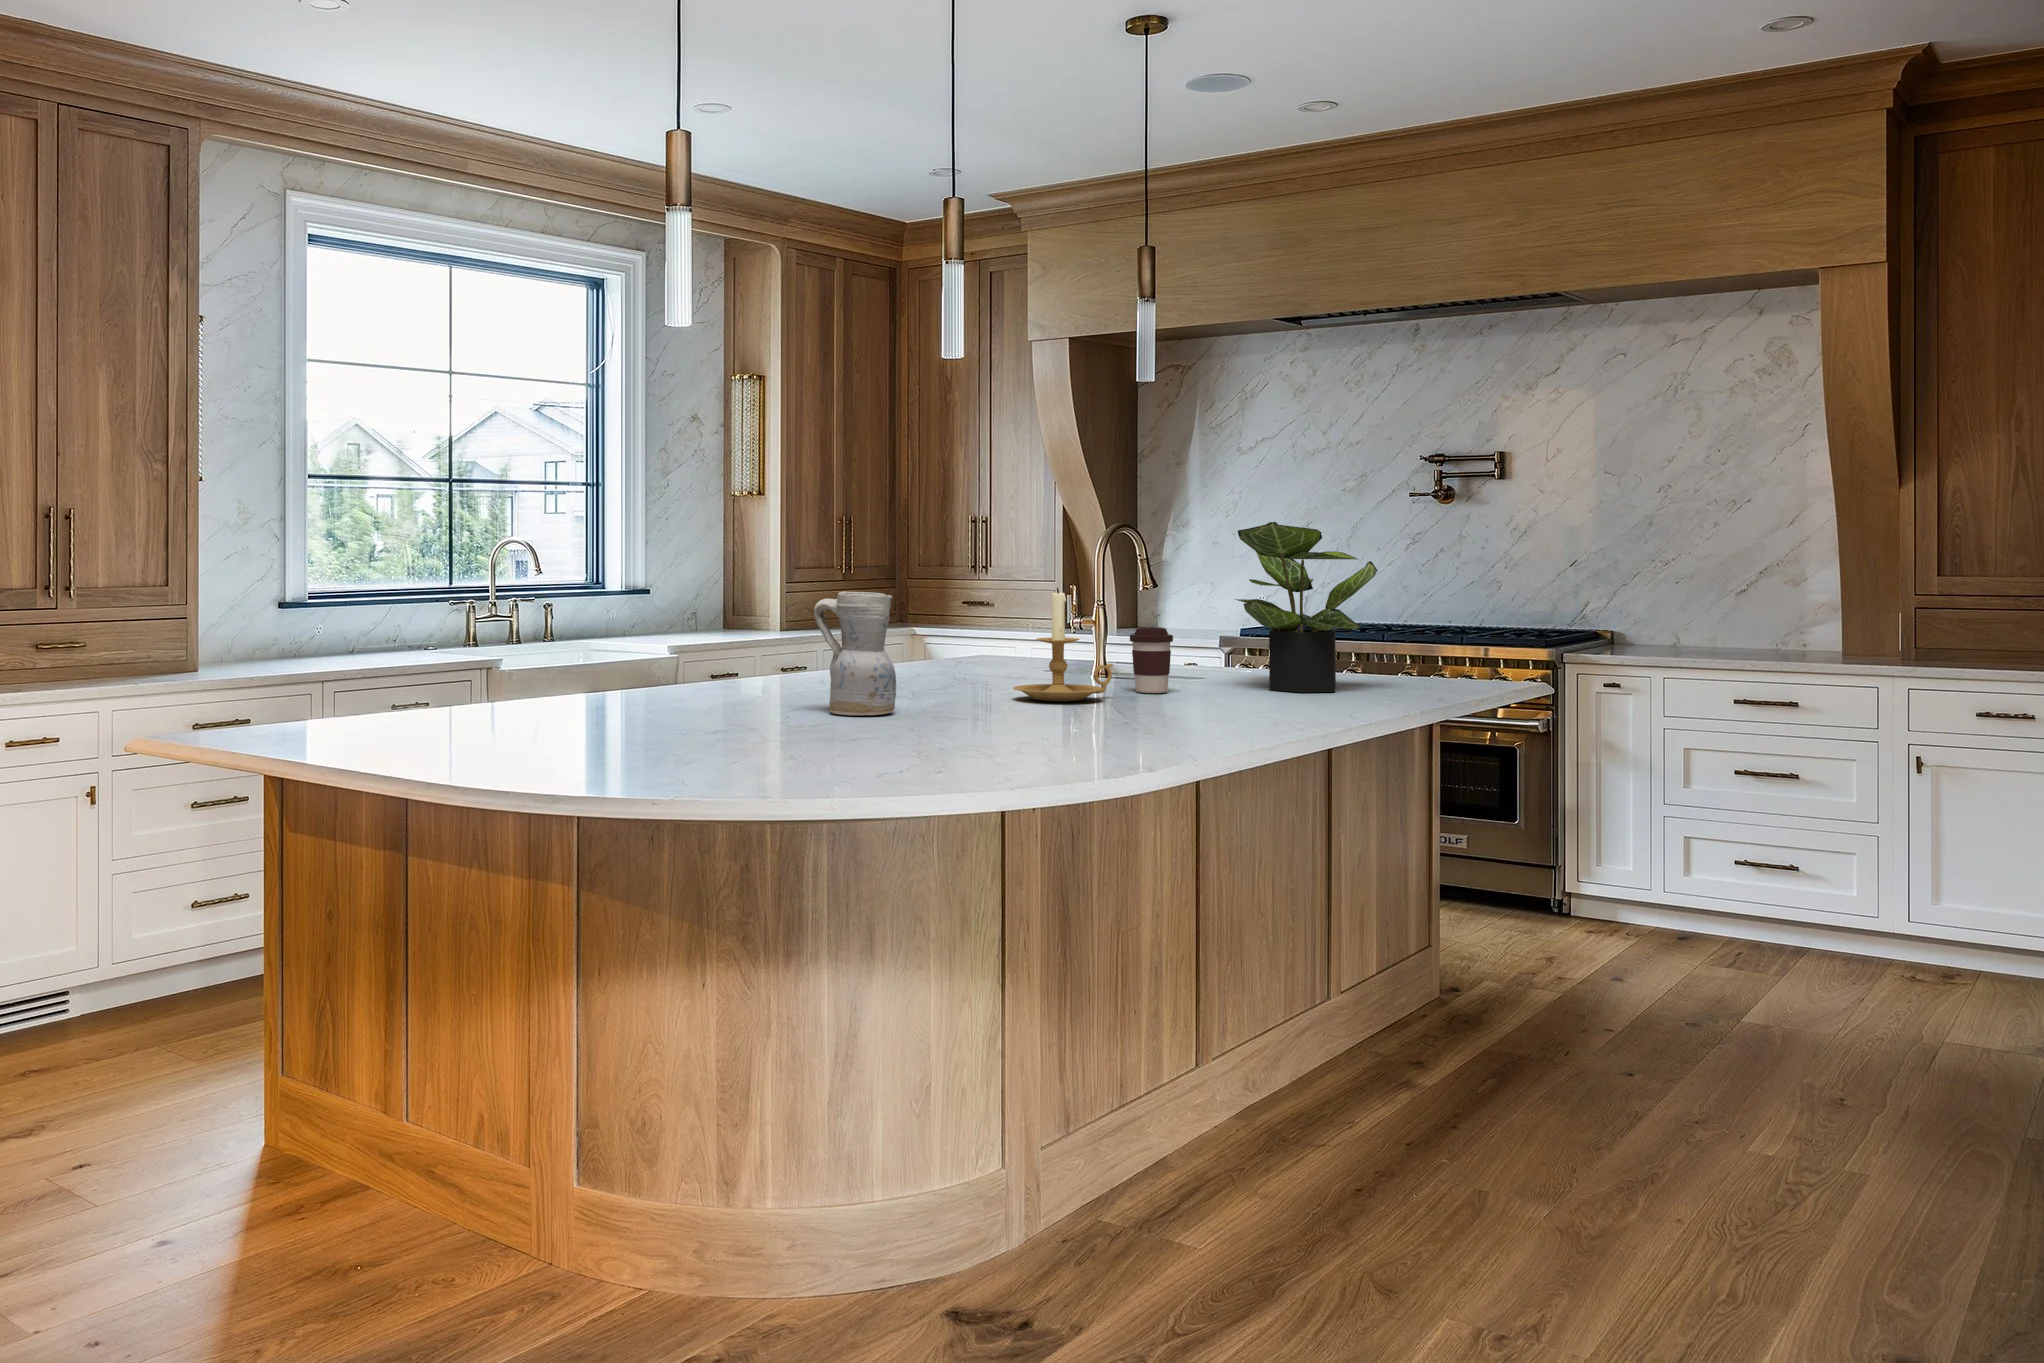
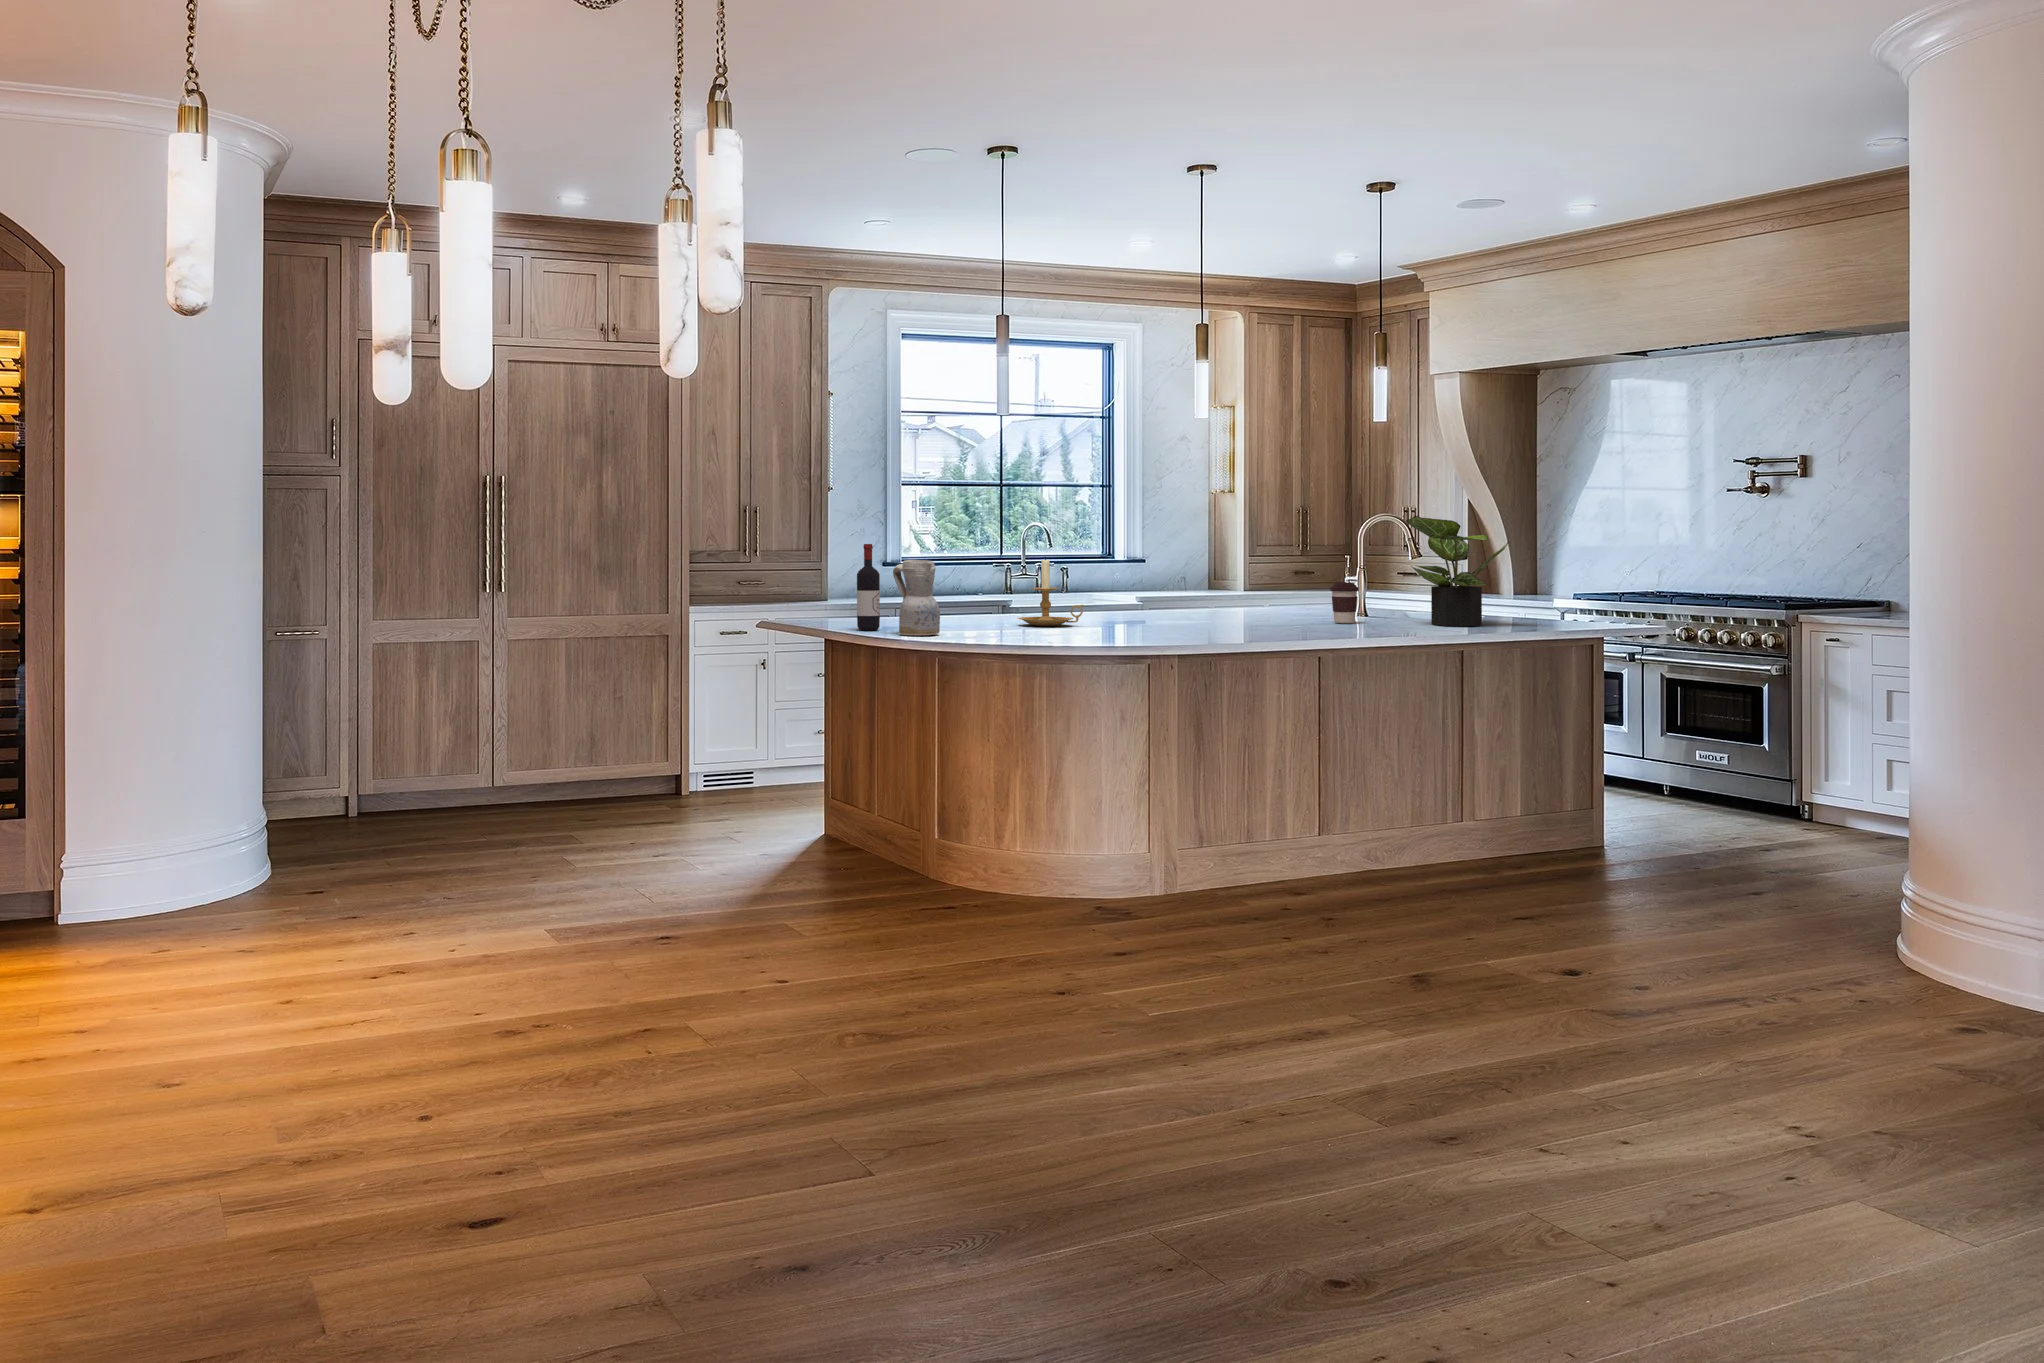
wine bottle: none [416,575,466,761] -> present [857,544,880,631]
candle holder: present [1013,588,1113,701] -> present [1018,557,1084,626]
ceramic pitcher: present [814,591,896,715] -> present [893,560,940,636]

